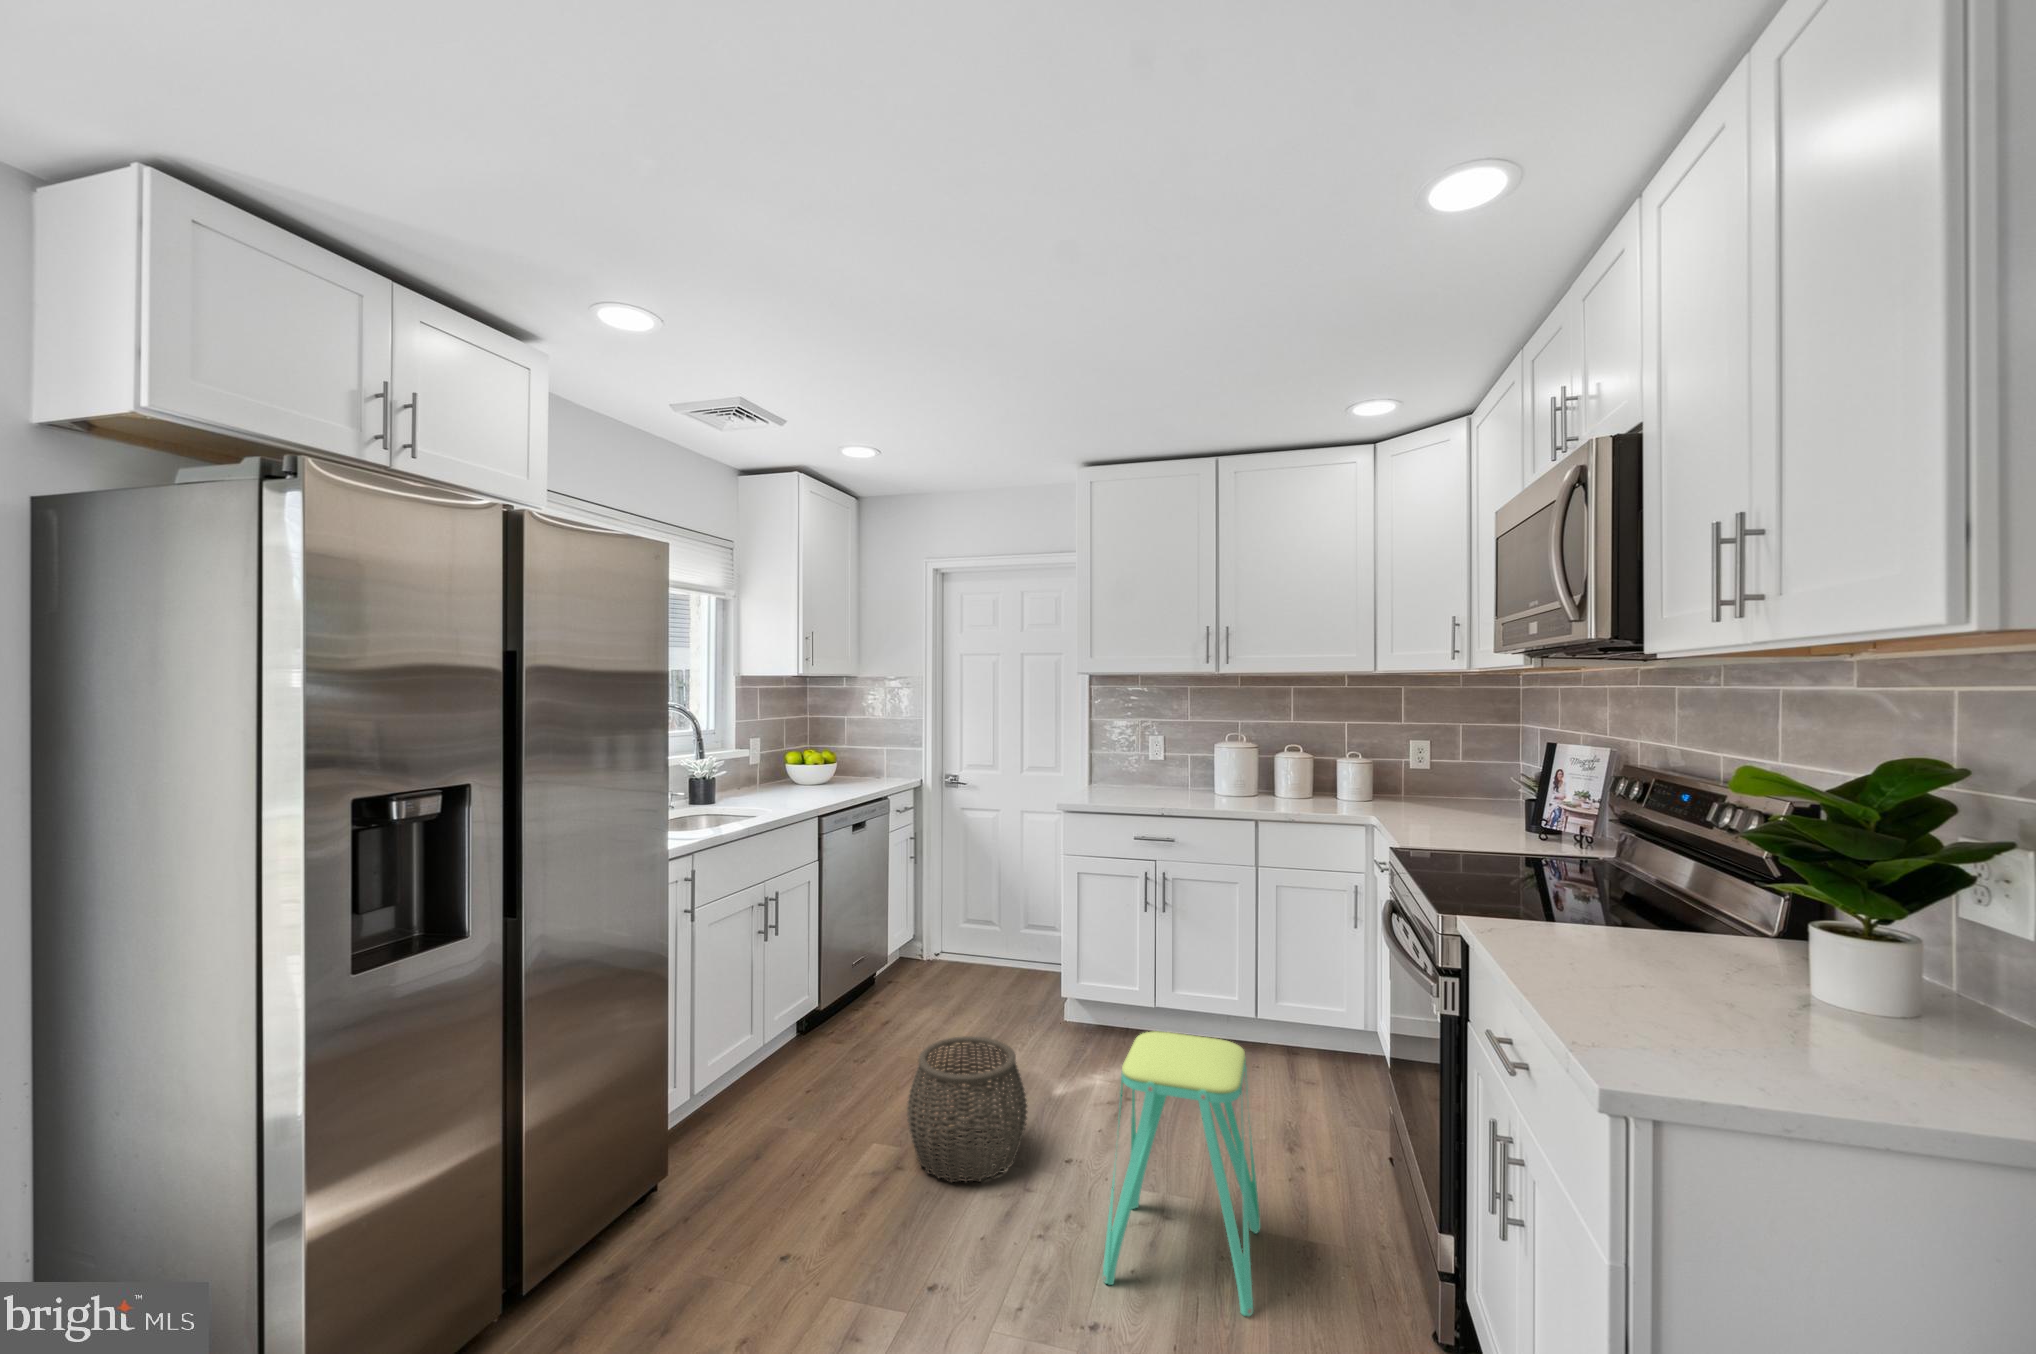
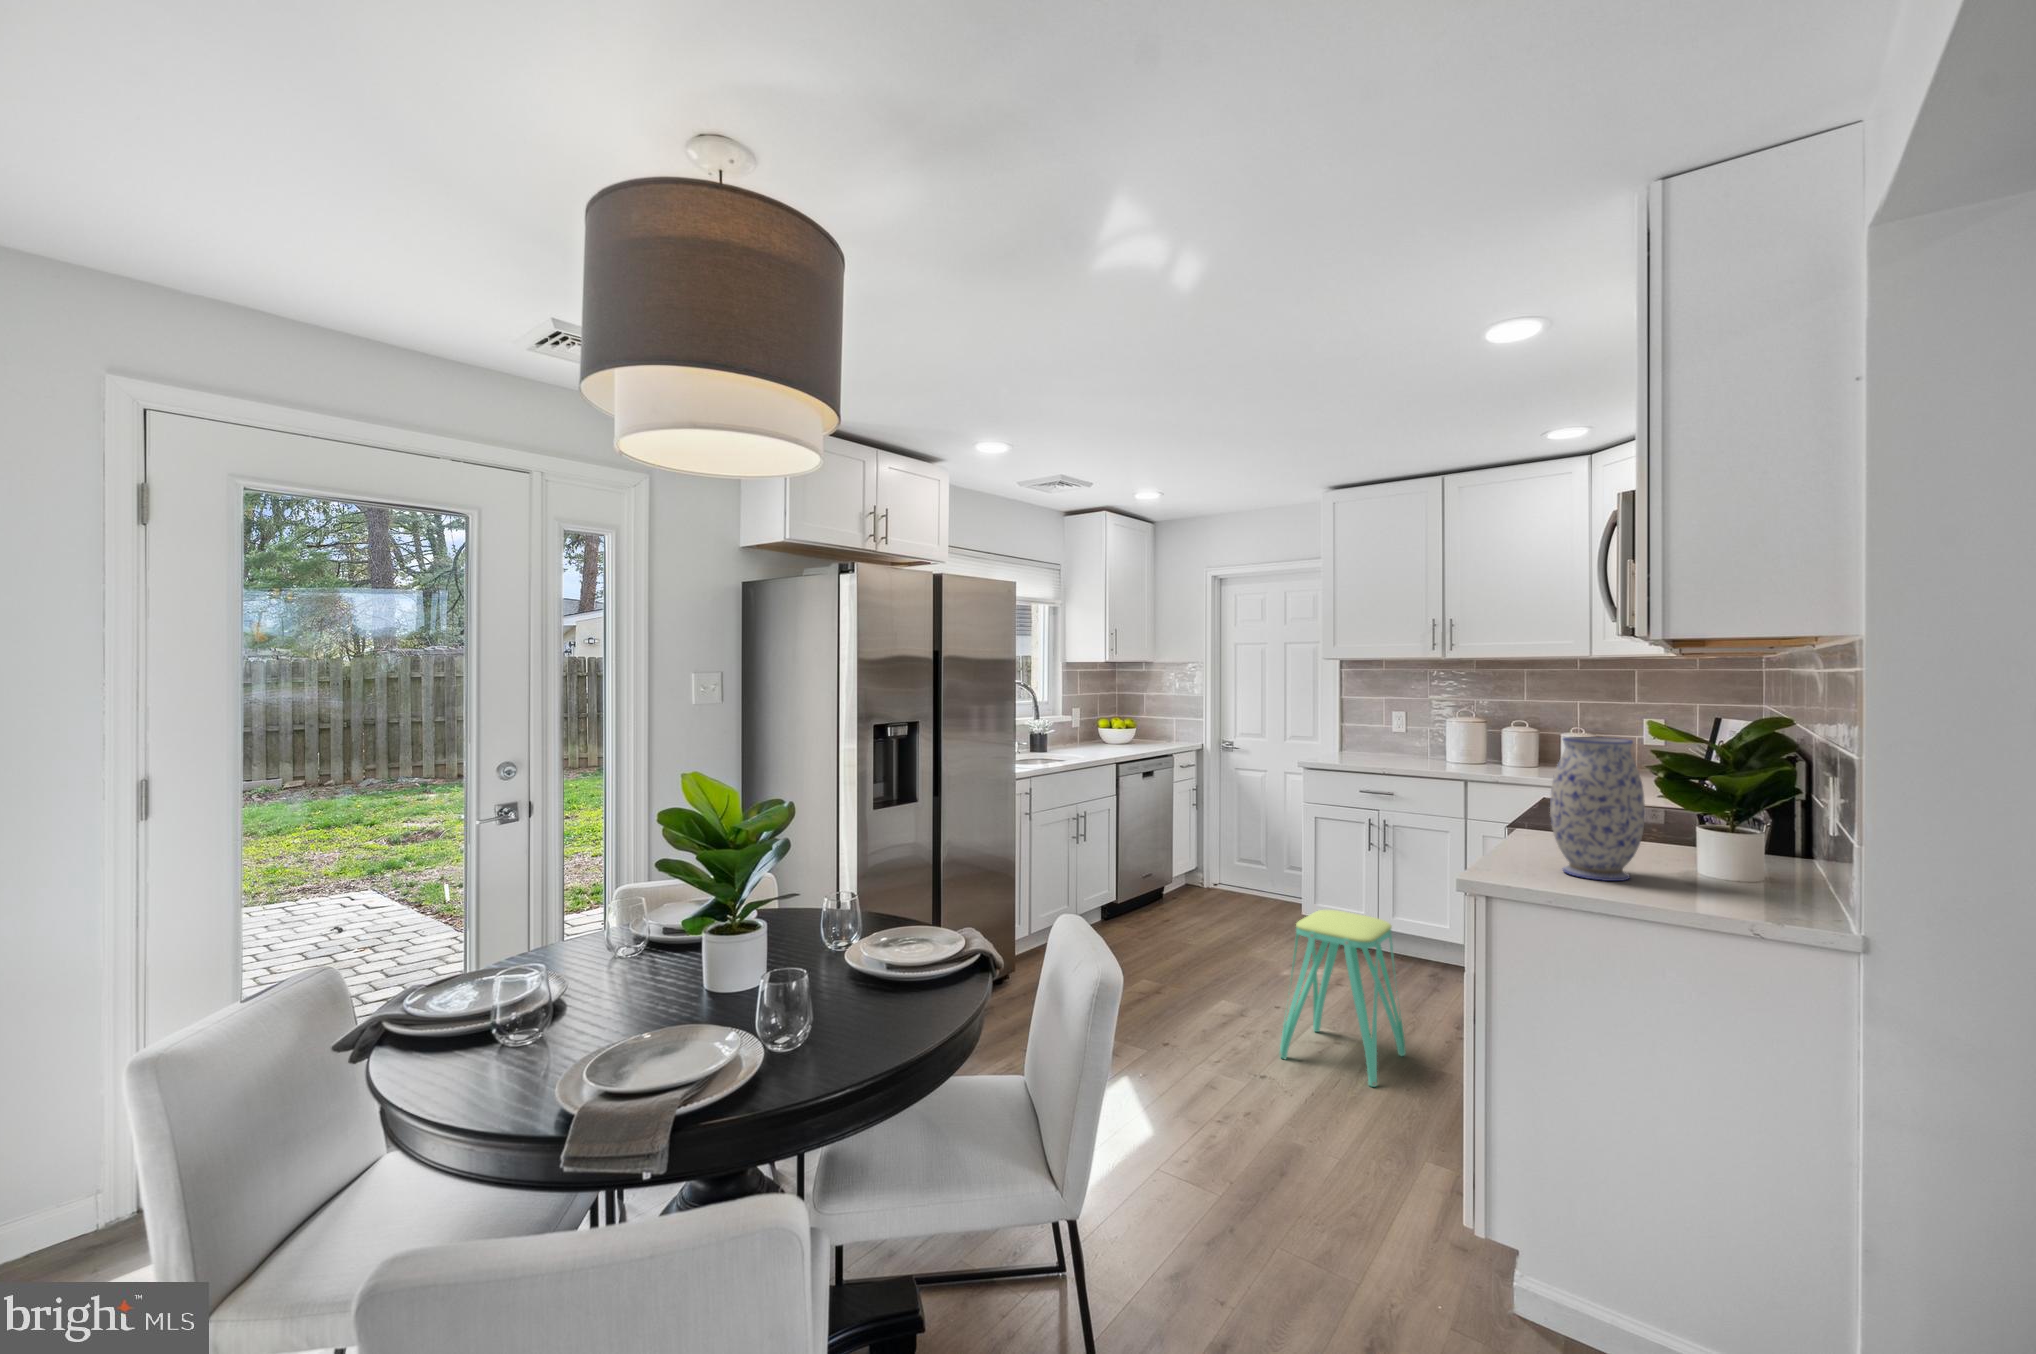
vase: none [1693,800,1881,1071] -> present [1550,737,1645,881]
woven basket: present [907,1036,1027,1182] -> none [1165,914,1249,1004]

